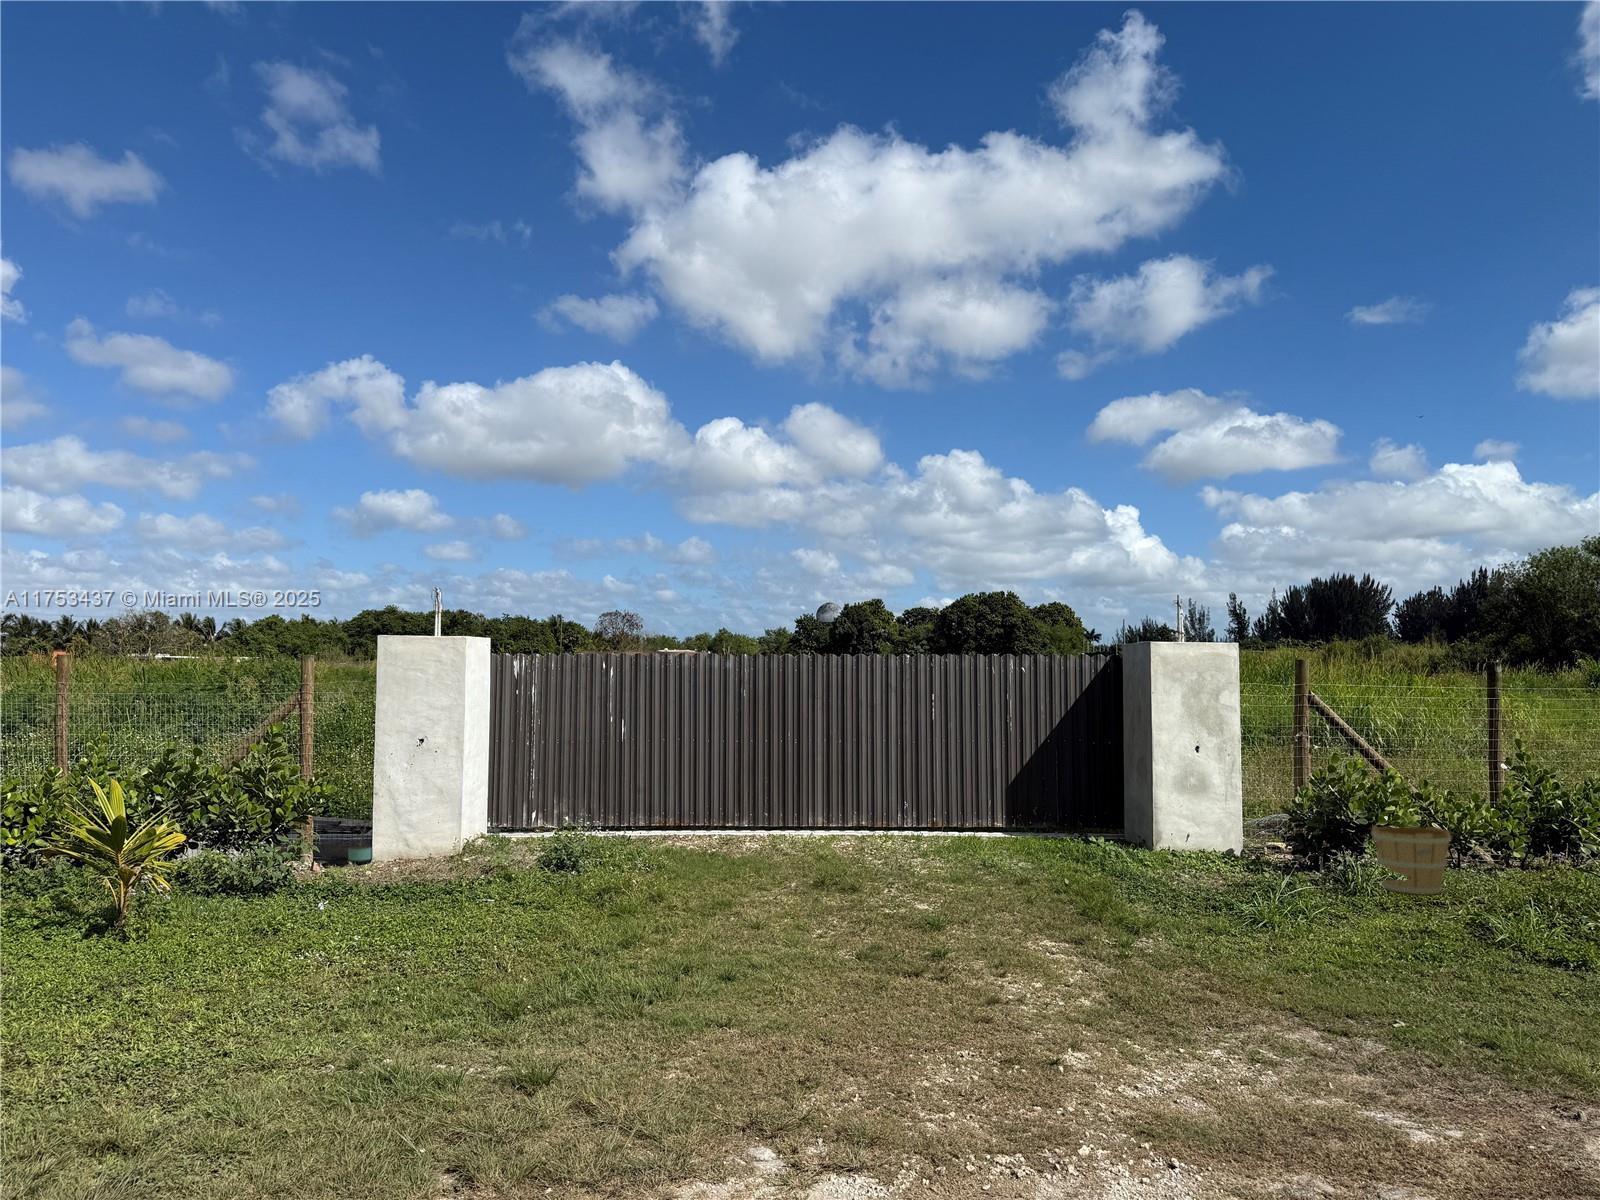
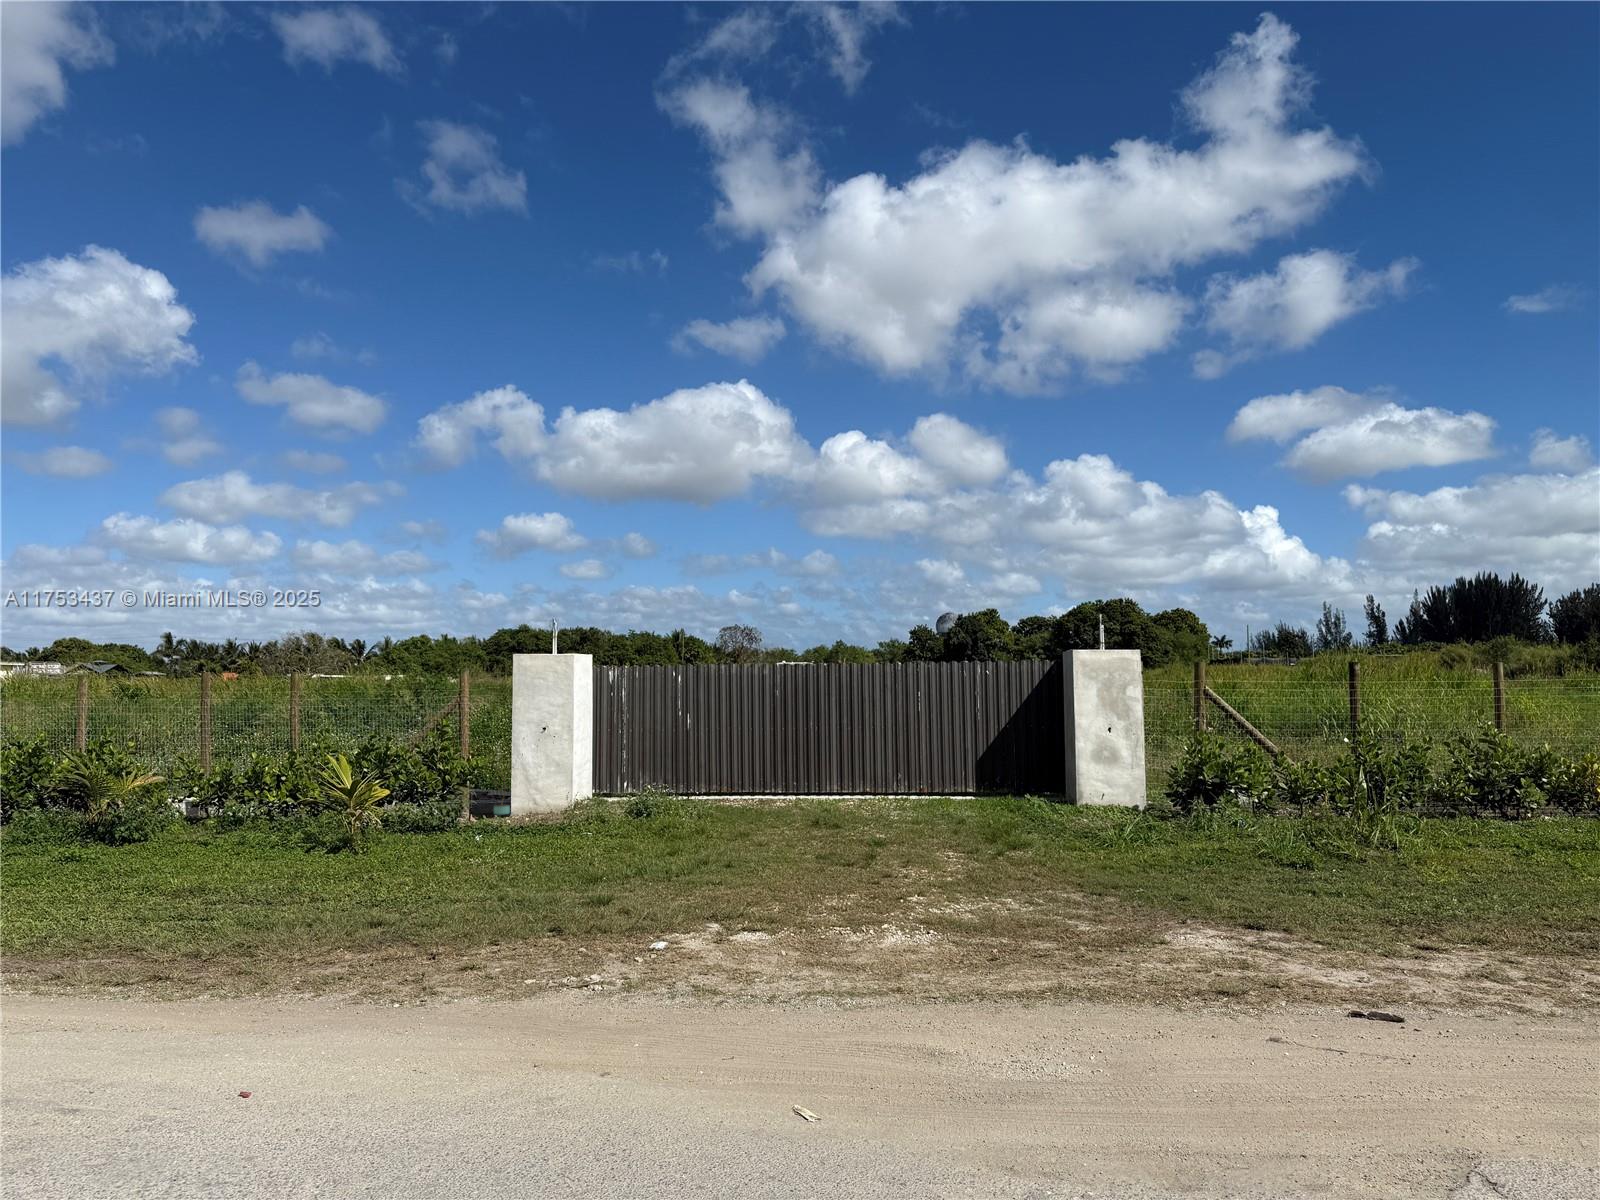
wooden bucket: present [1372,826,1451,895] -> none [1220,782,1277,831]

